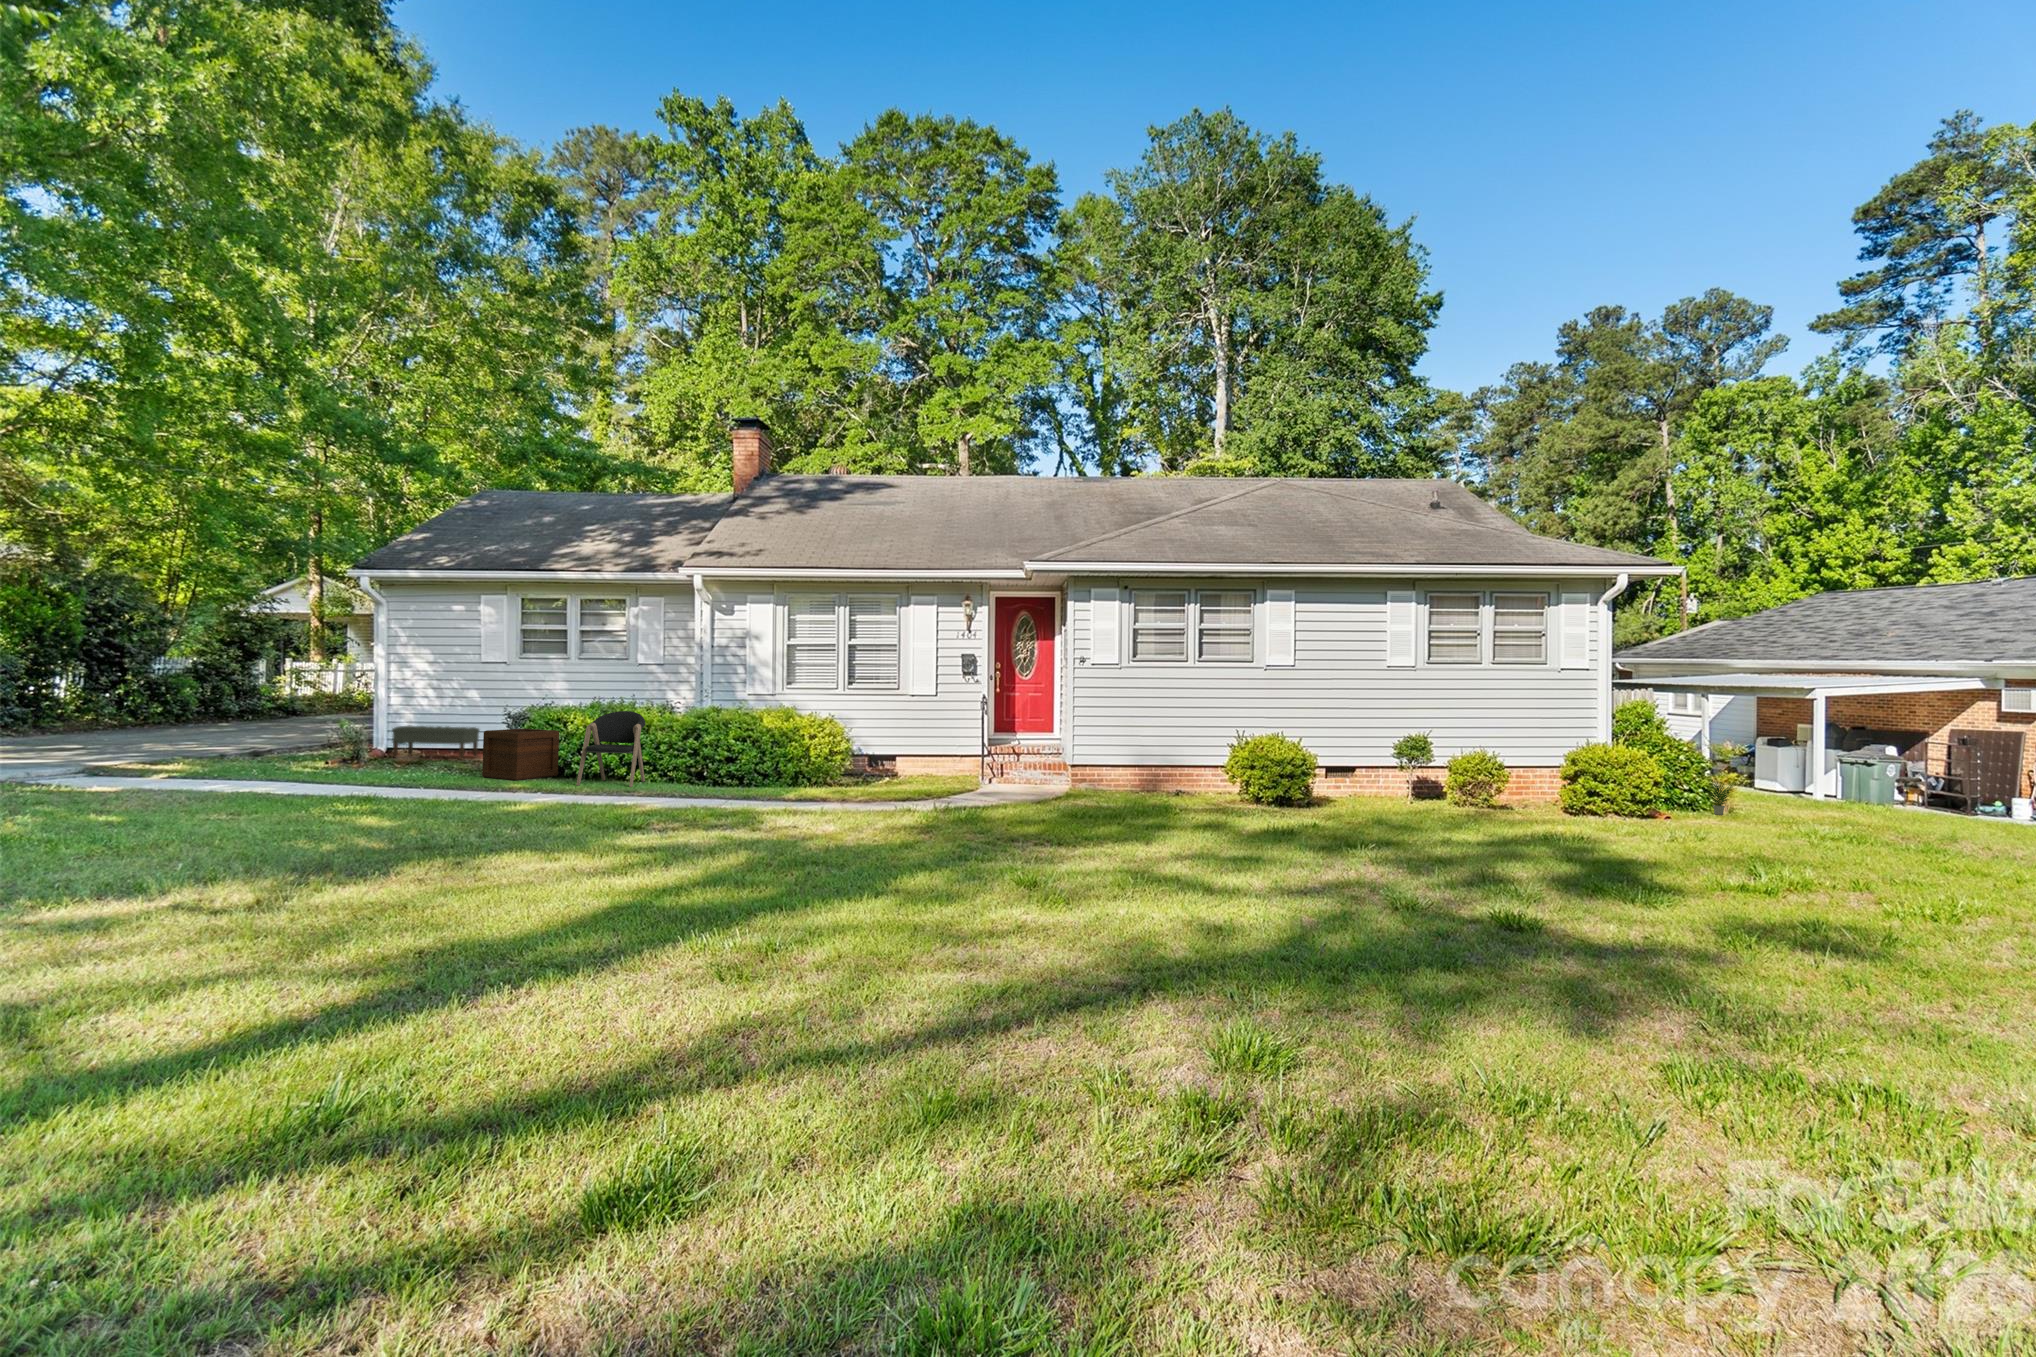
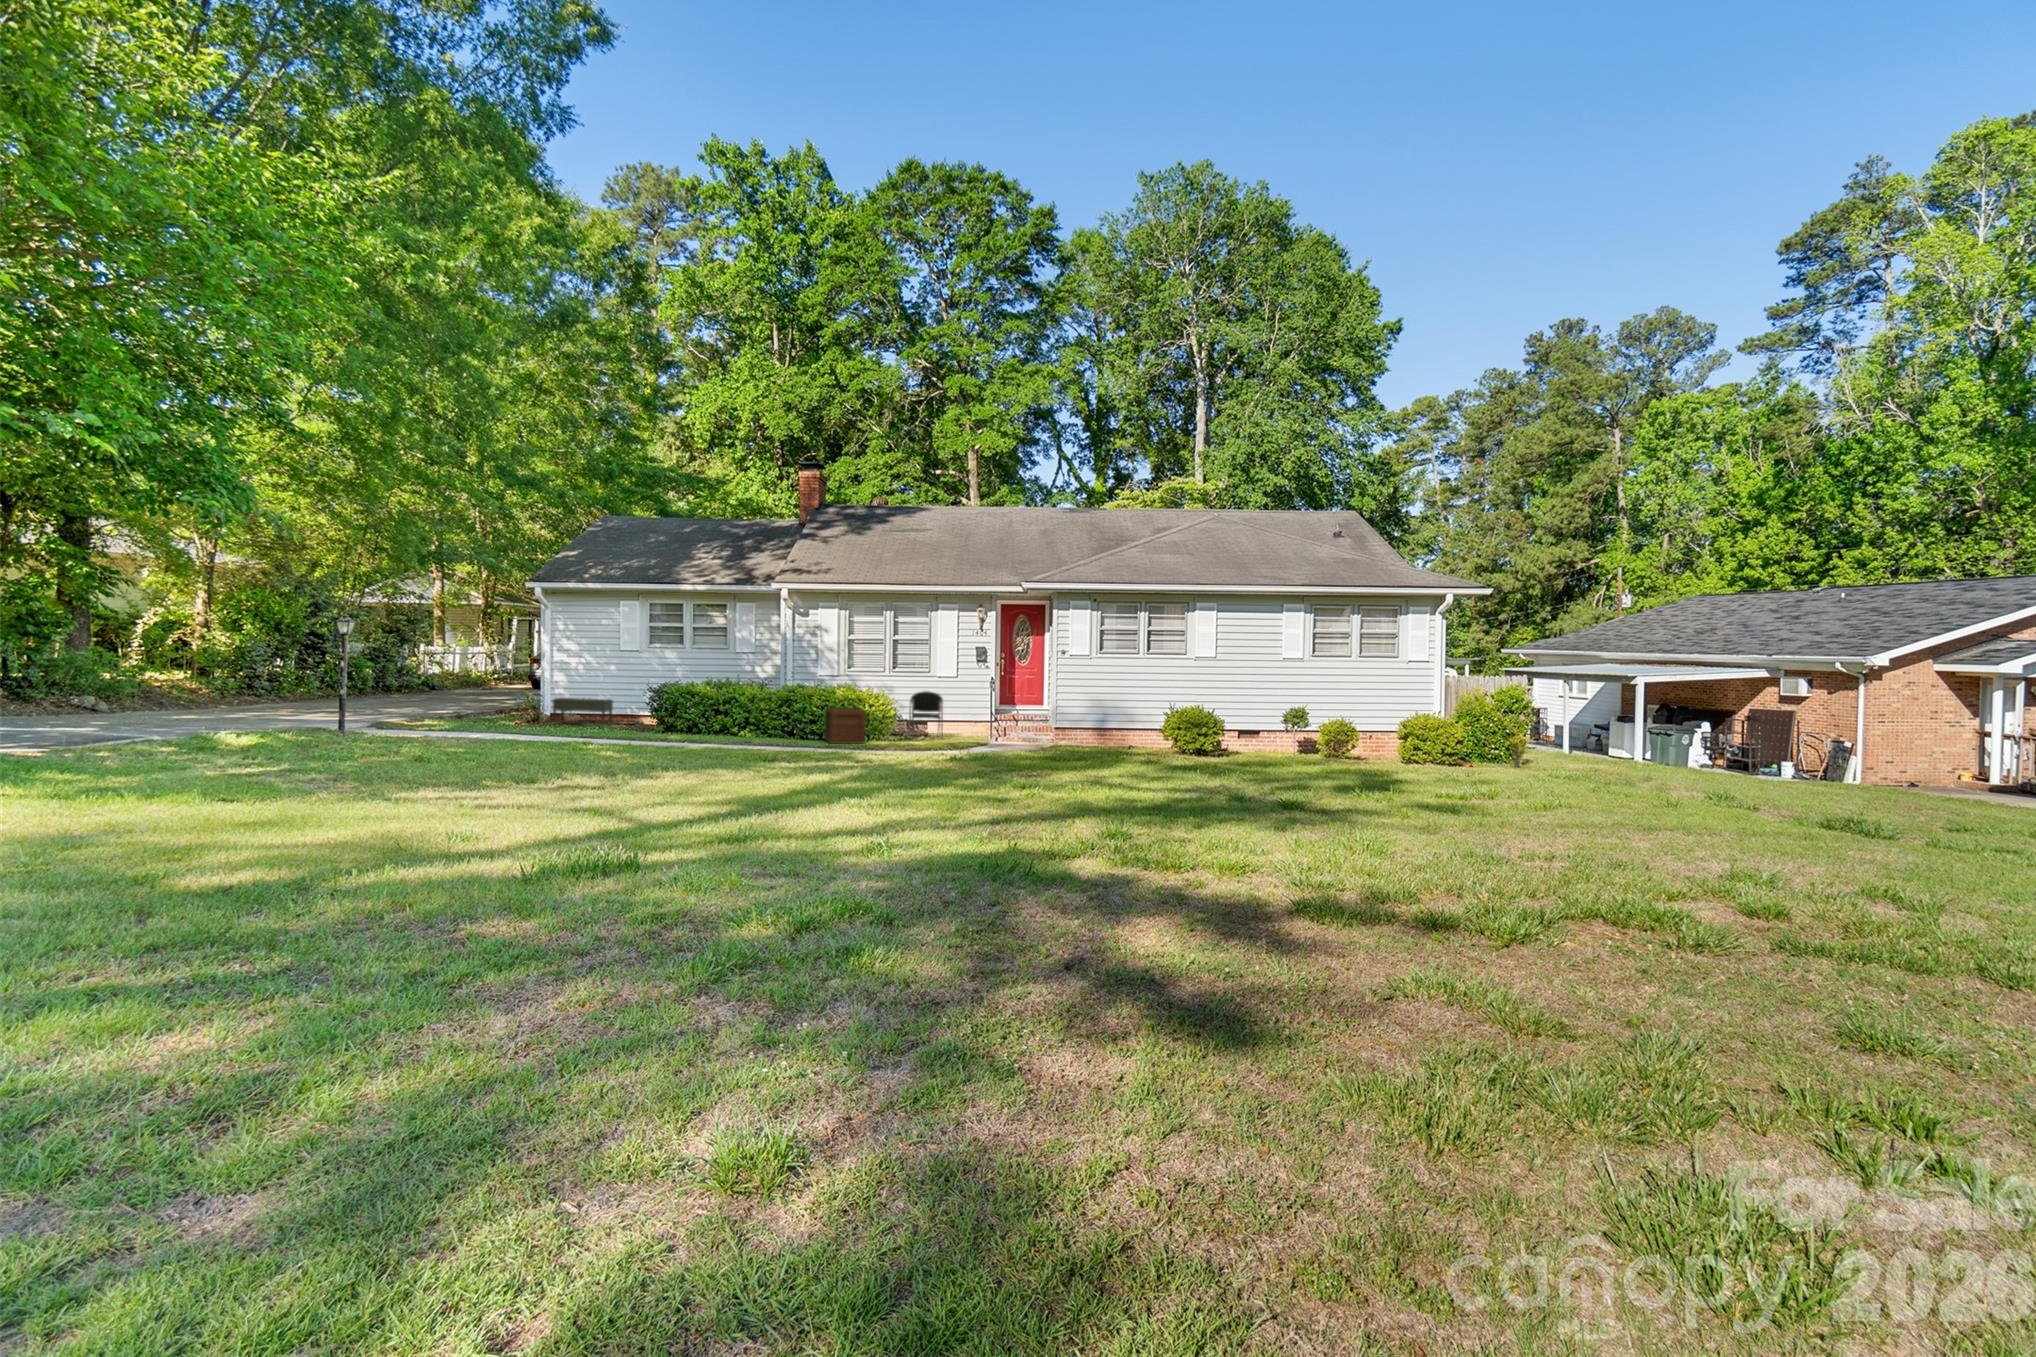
chair: present [576,711,646,787] -> present [909,691,943,734]
wooden crate: present [482,729,559,780] -> present [825,708,866,744]

